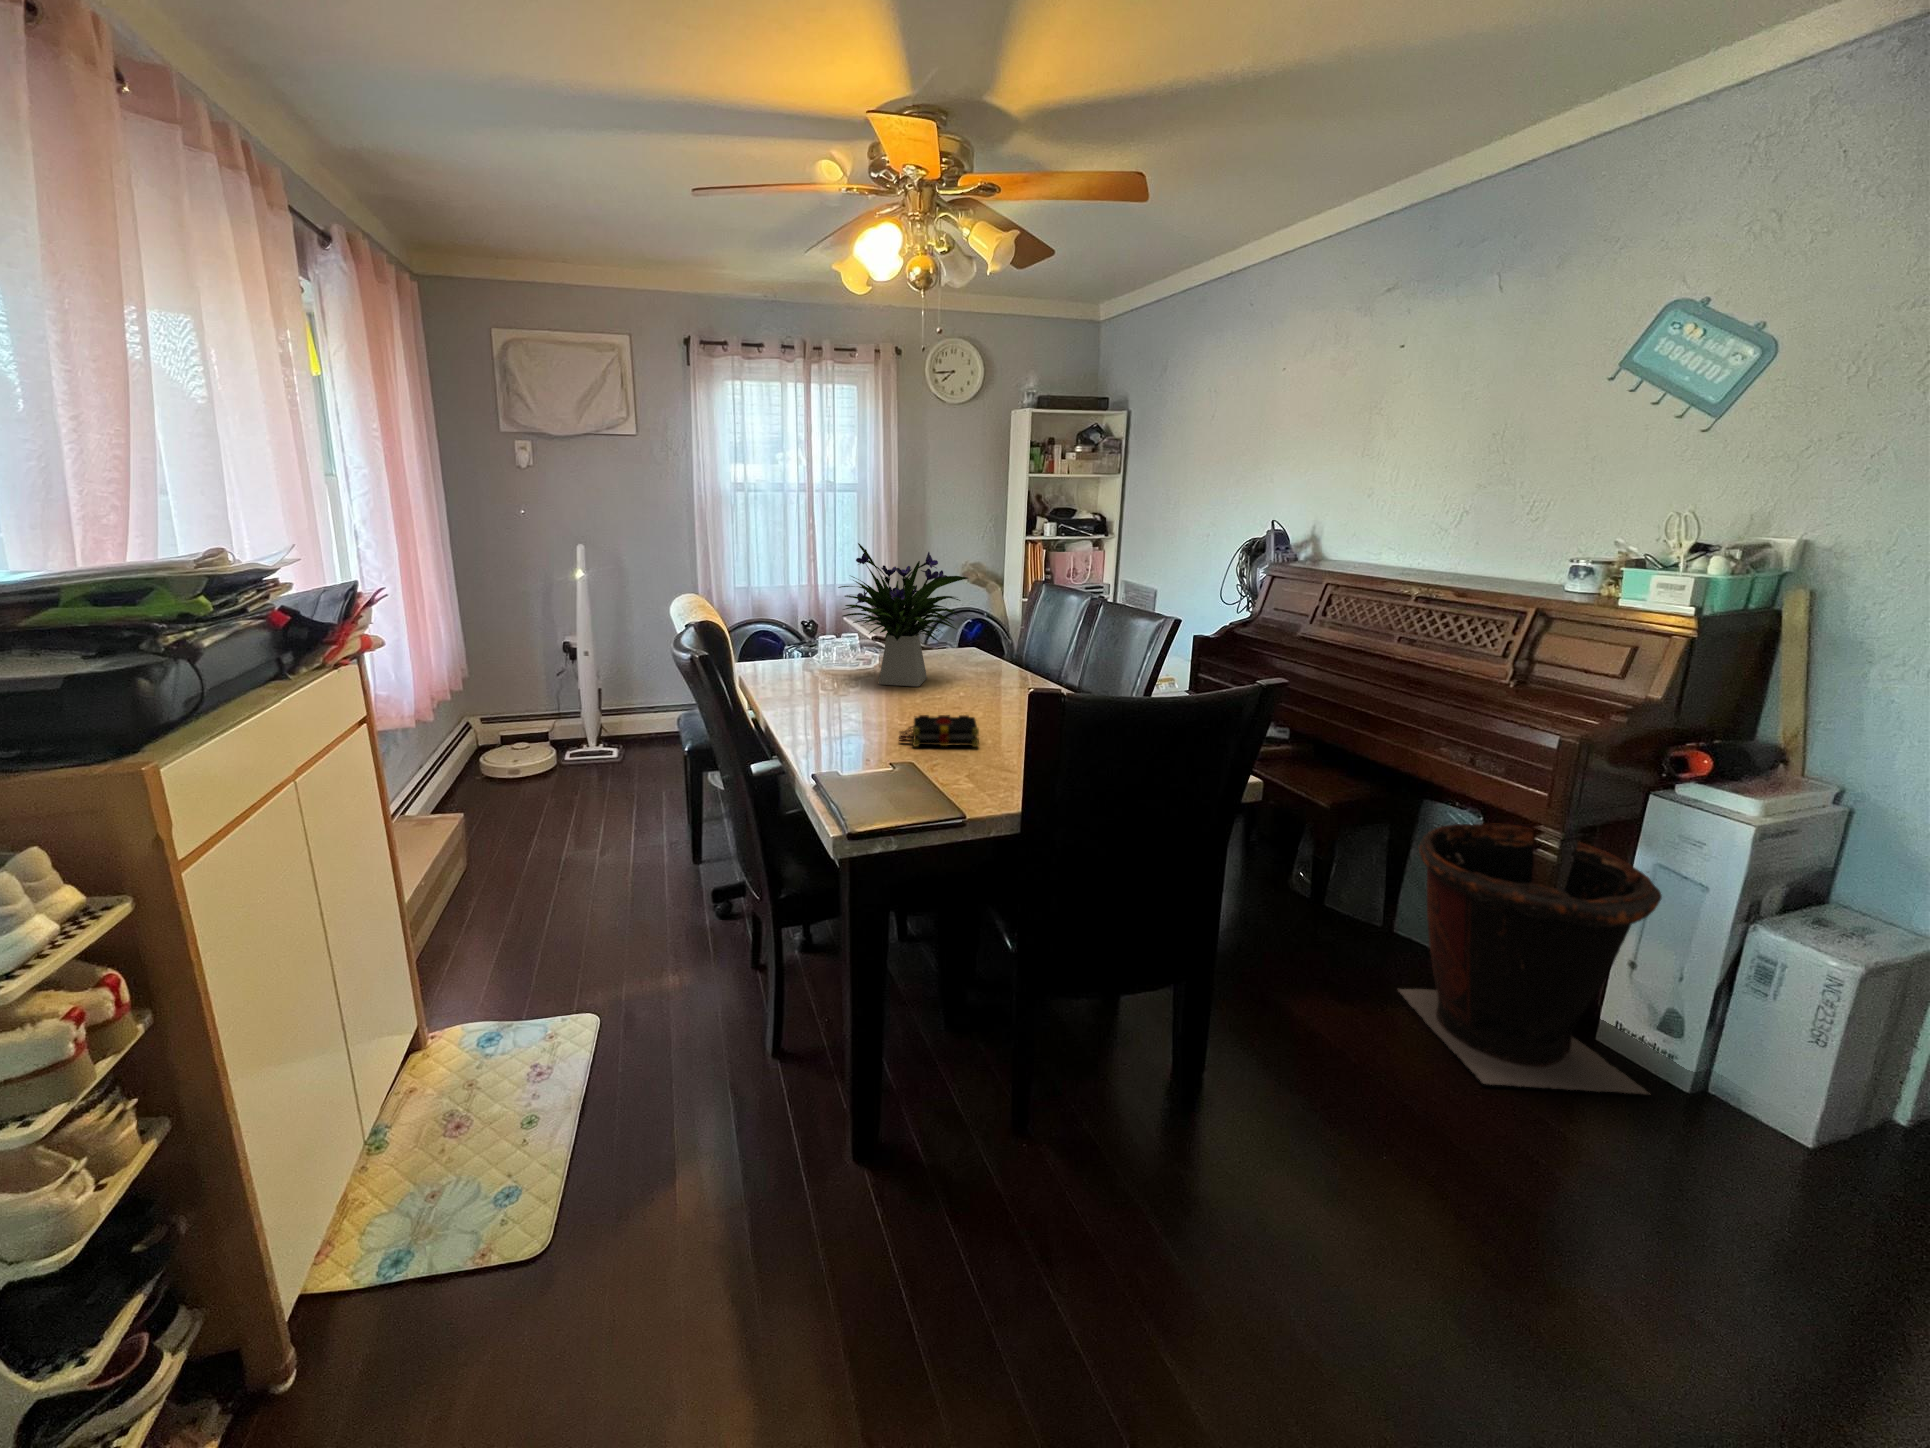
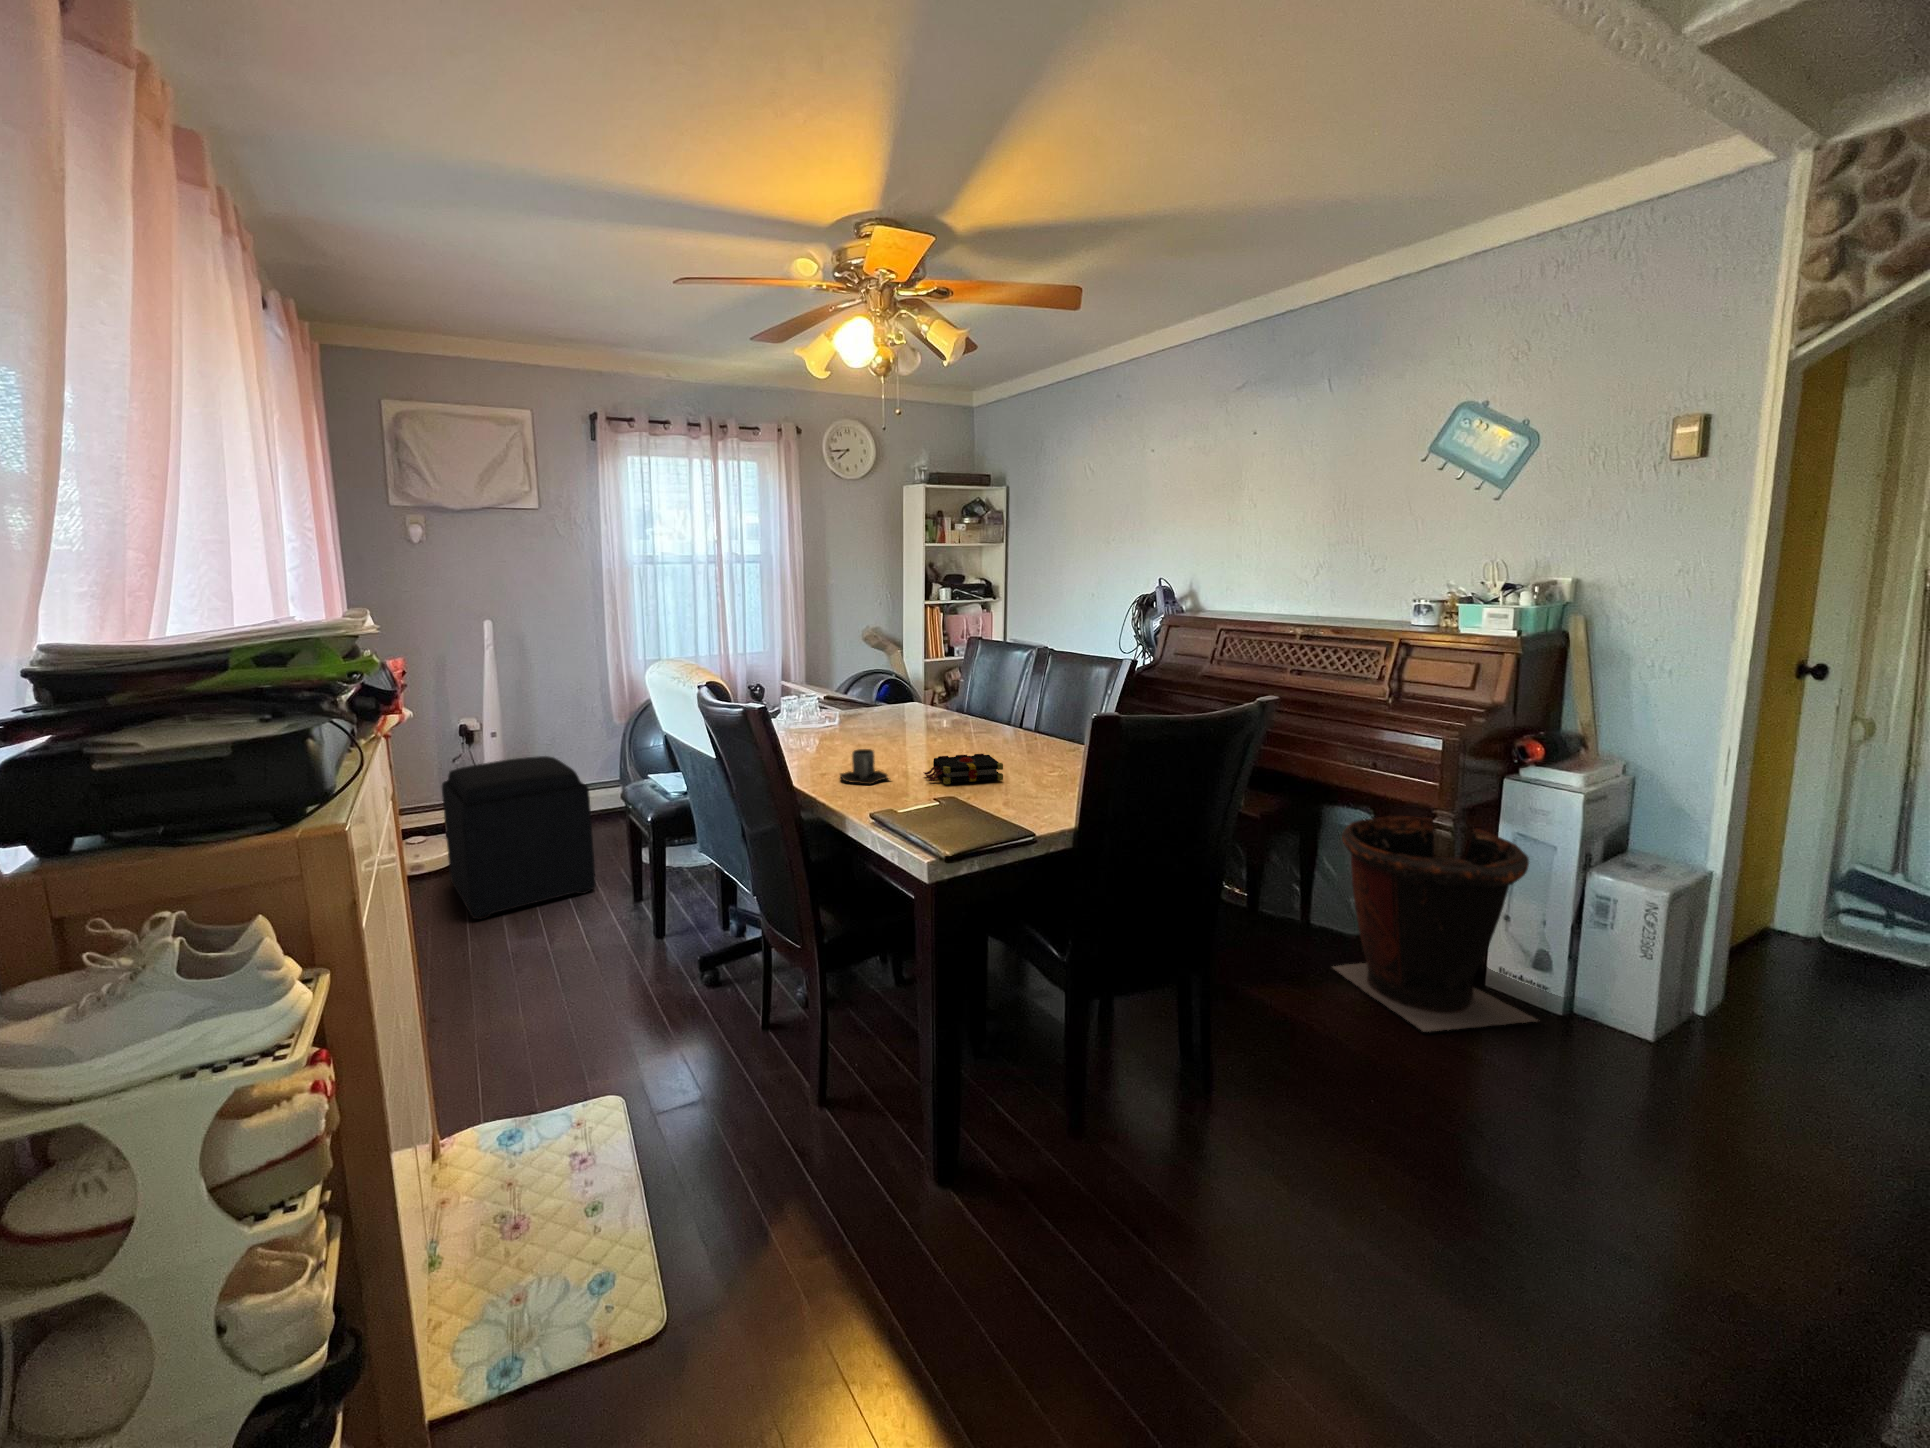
flower arrangement: present [838,543,968,687] -> none [822,604,944,736]
ottoman: none [525,680,654,829] -> present [442,756,596,919]
mug: none [811,701,864,740] -> present [840,749,888,784]

